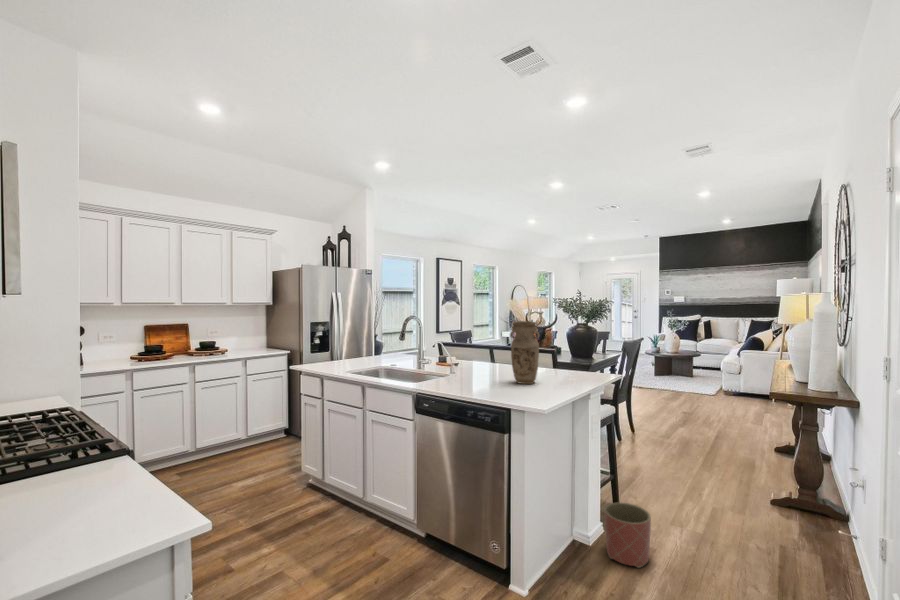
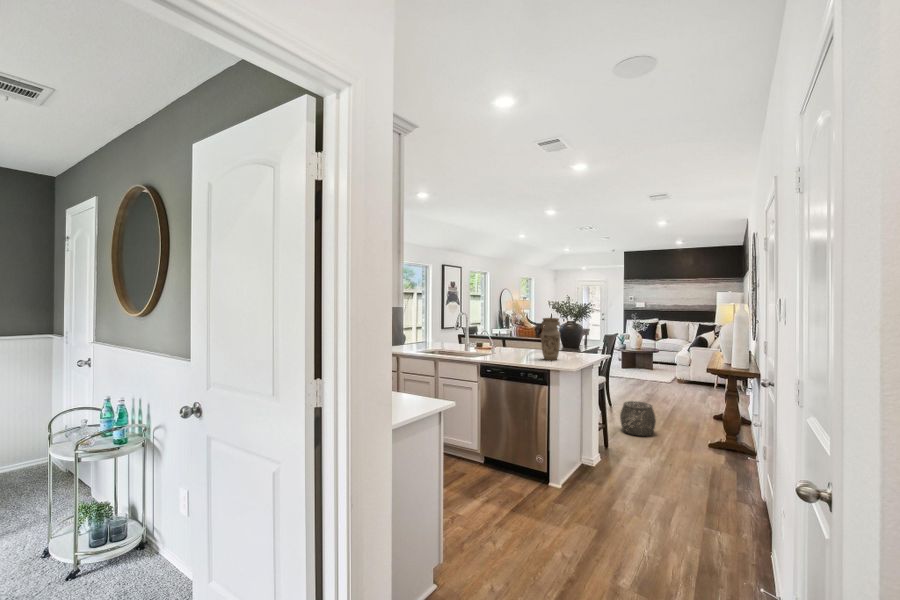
woven basket: none [641,432,692,484] -> present [620,401,656,436]
planter: present [605,502,651,568] -> none [603,439,633,477]

